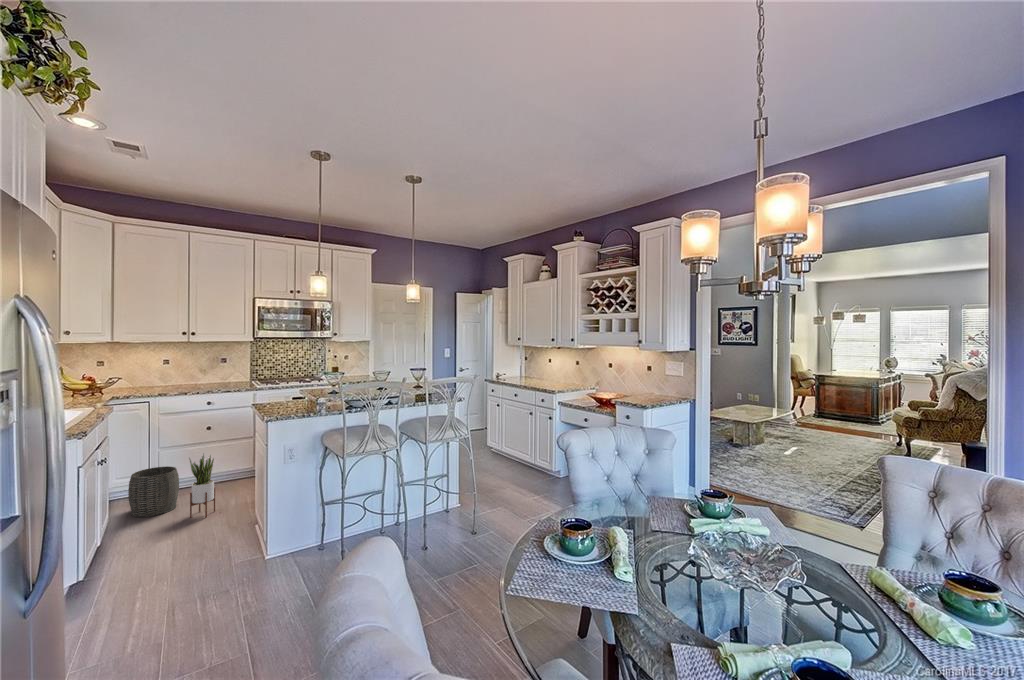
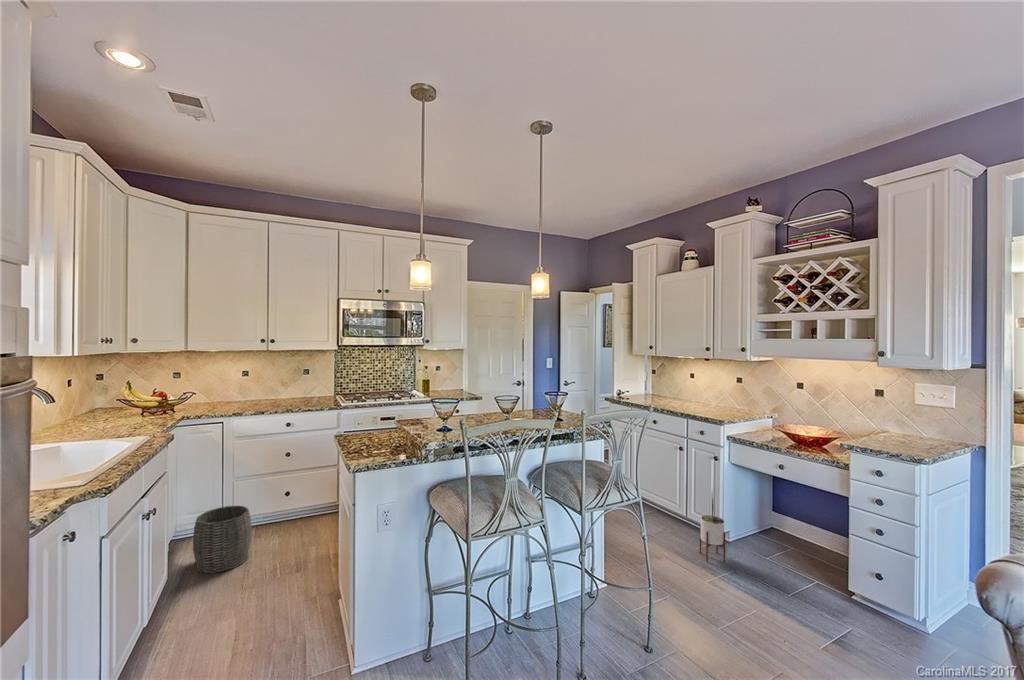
potted plant: present [189,453,215,518] -> present [700,492,725,562]

